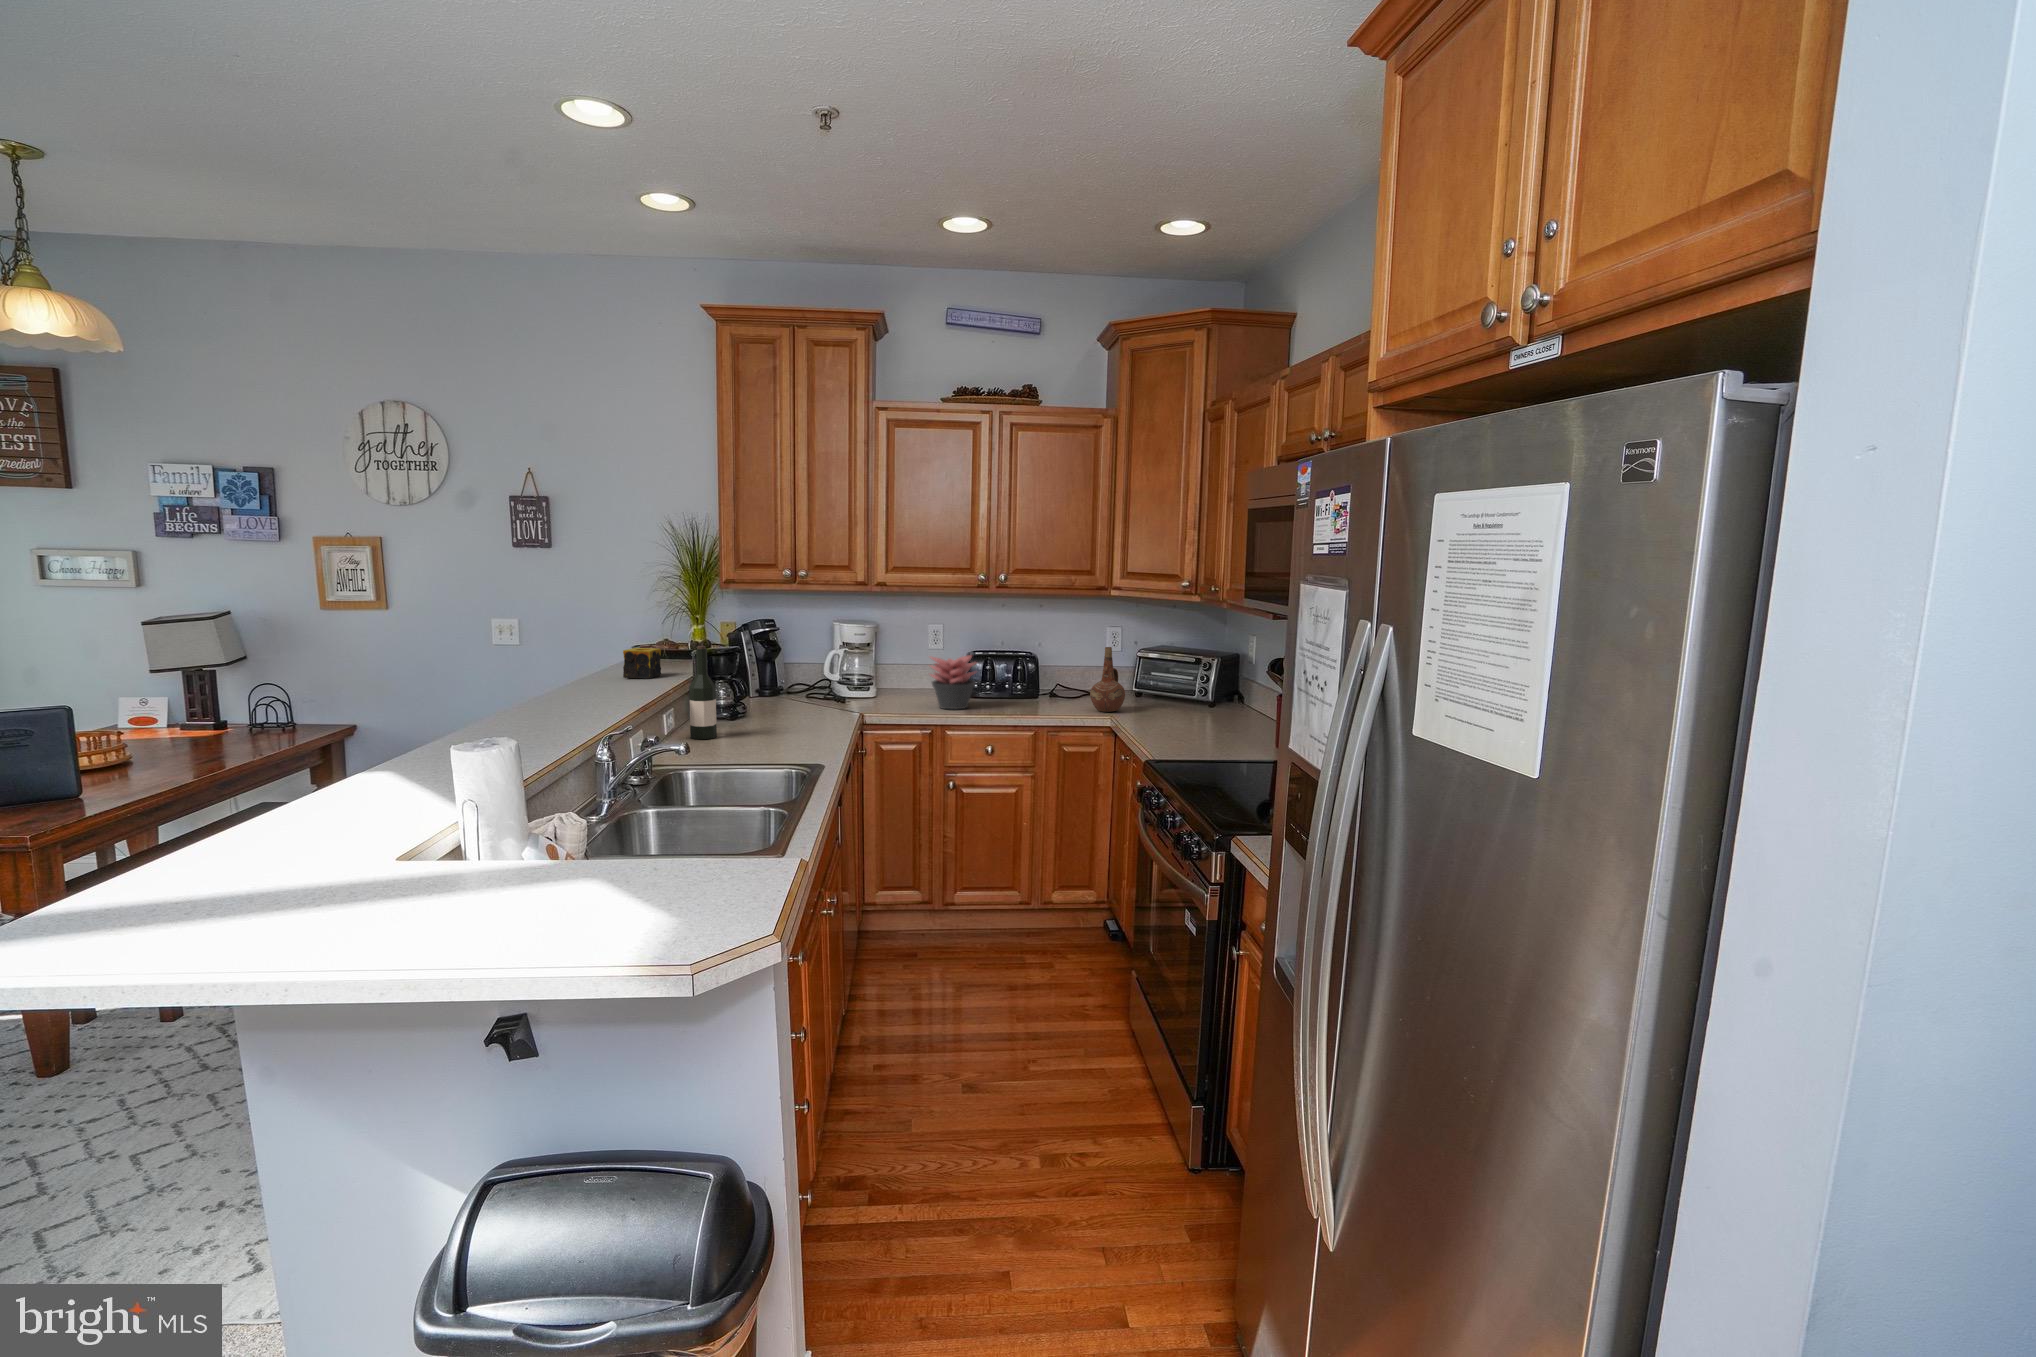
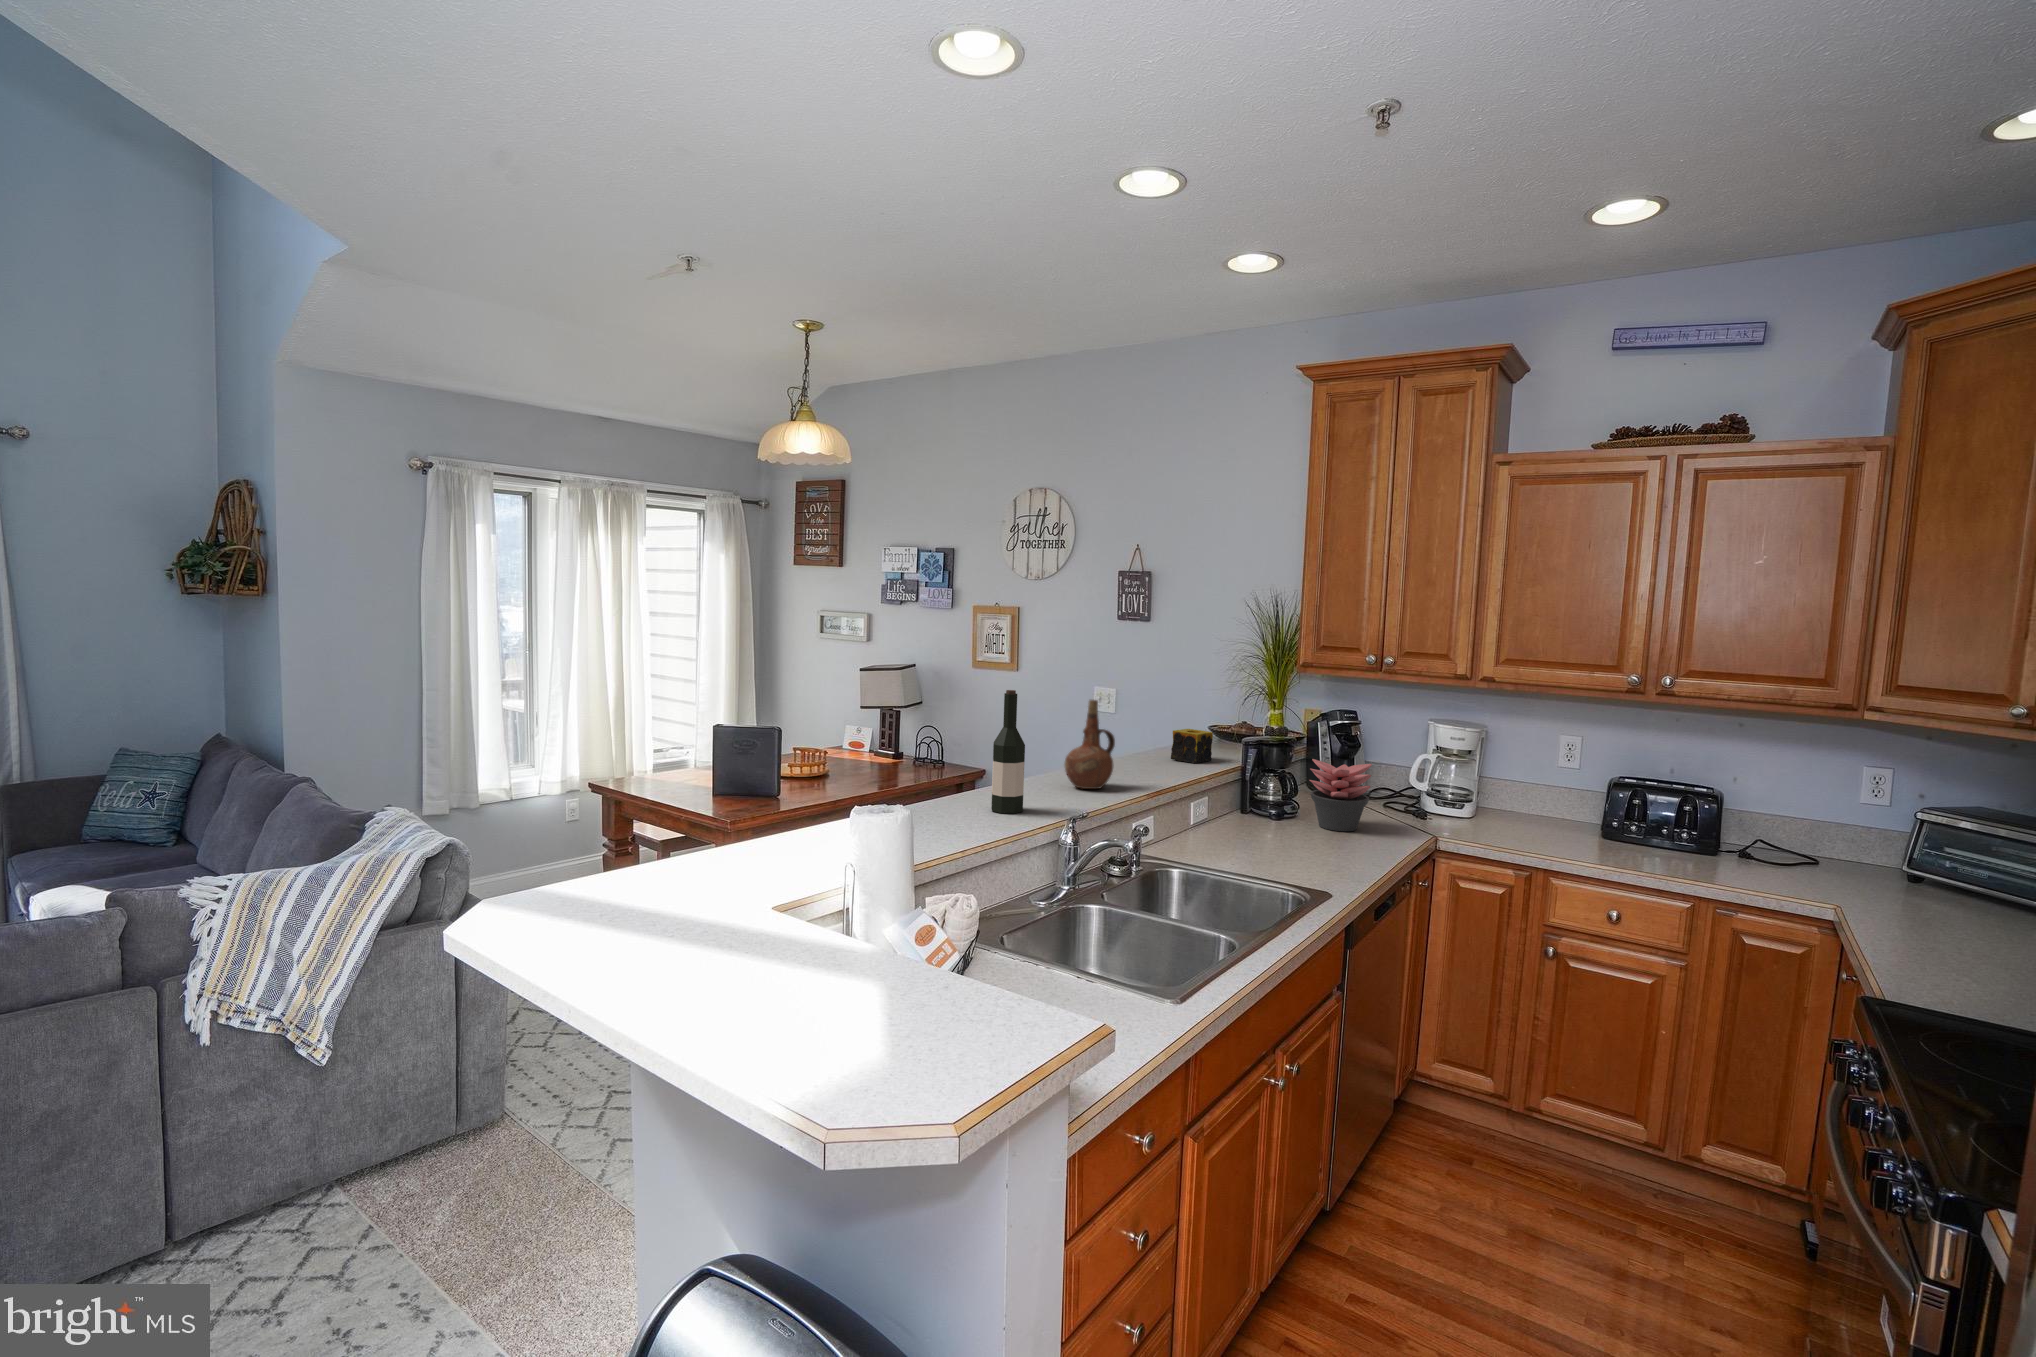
wine bottle: present [689,646,717,739] -> present [991,690,1025,814]
ceramic pitcher: present [1090,647,1125,712] -> present [1064,700,1115,789]
succulent plant: present [930,655,976,709] -> present [1309,759,1372,831]

